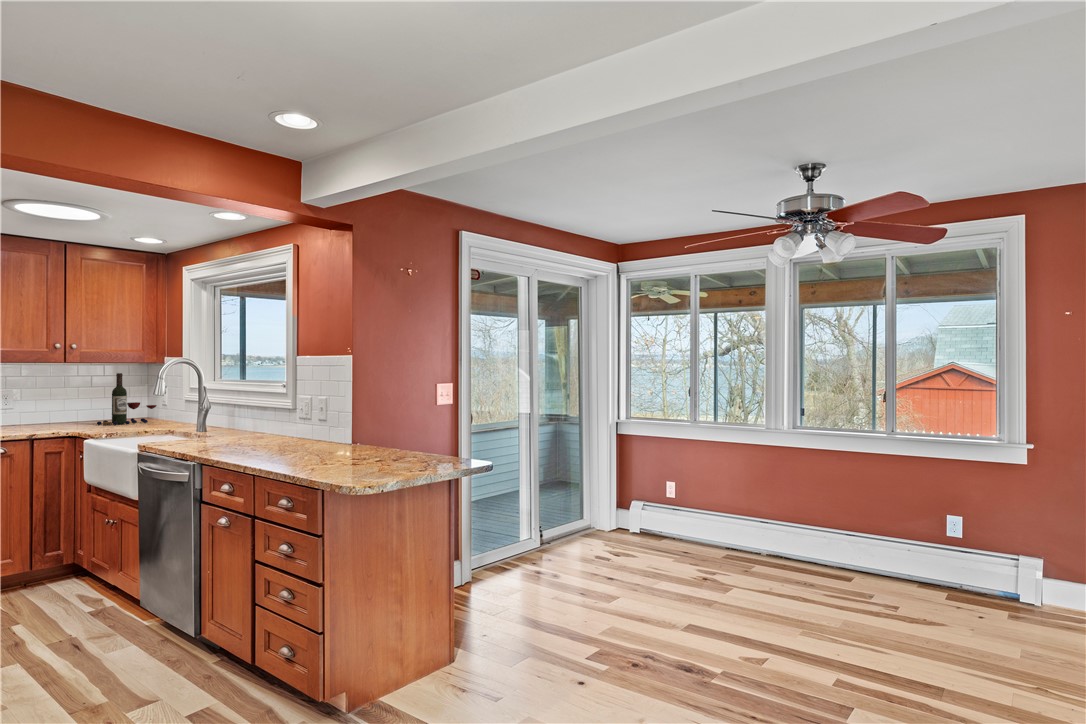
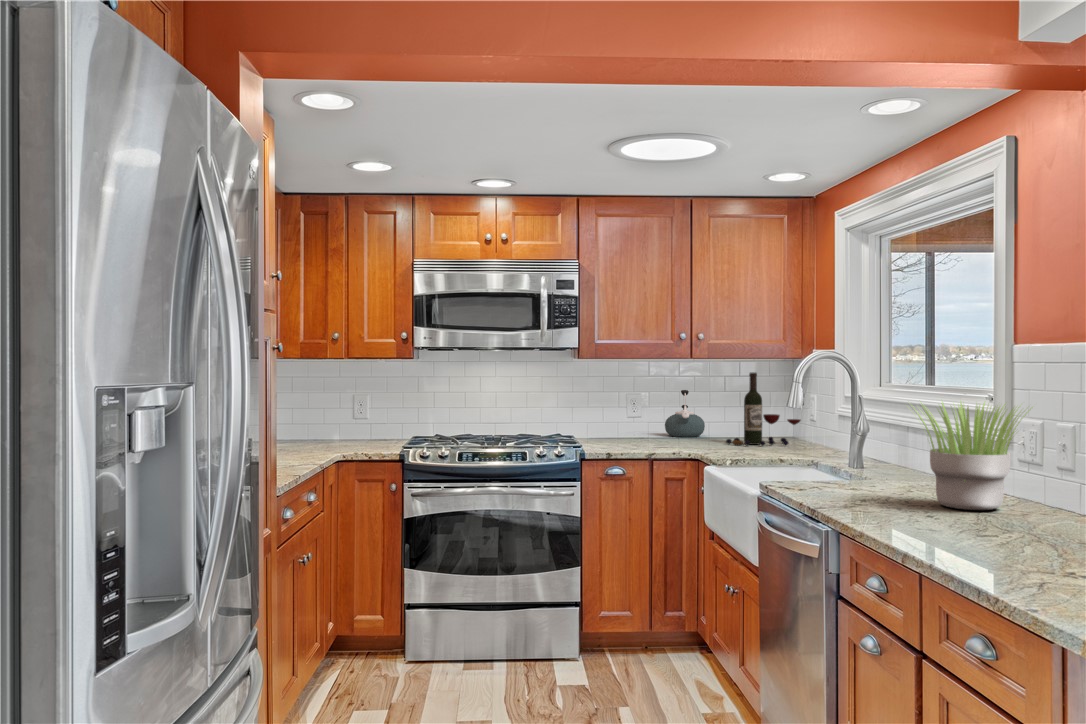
potted plant: none [236,386,310,446] -> present [916,402,1021,510]
kettle: none [38,387,75,423] -> present [665,390,705,437]

